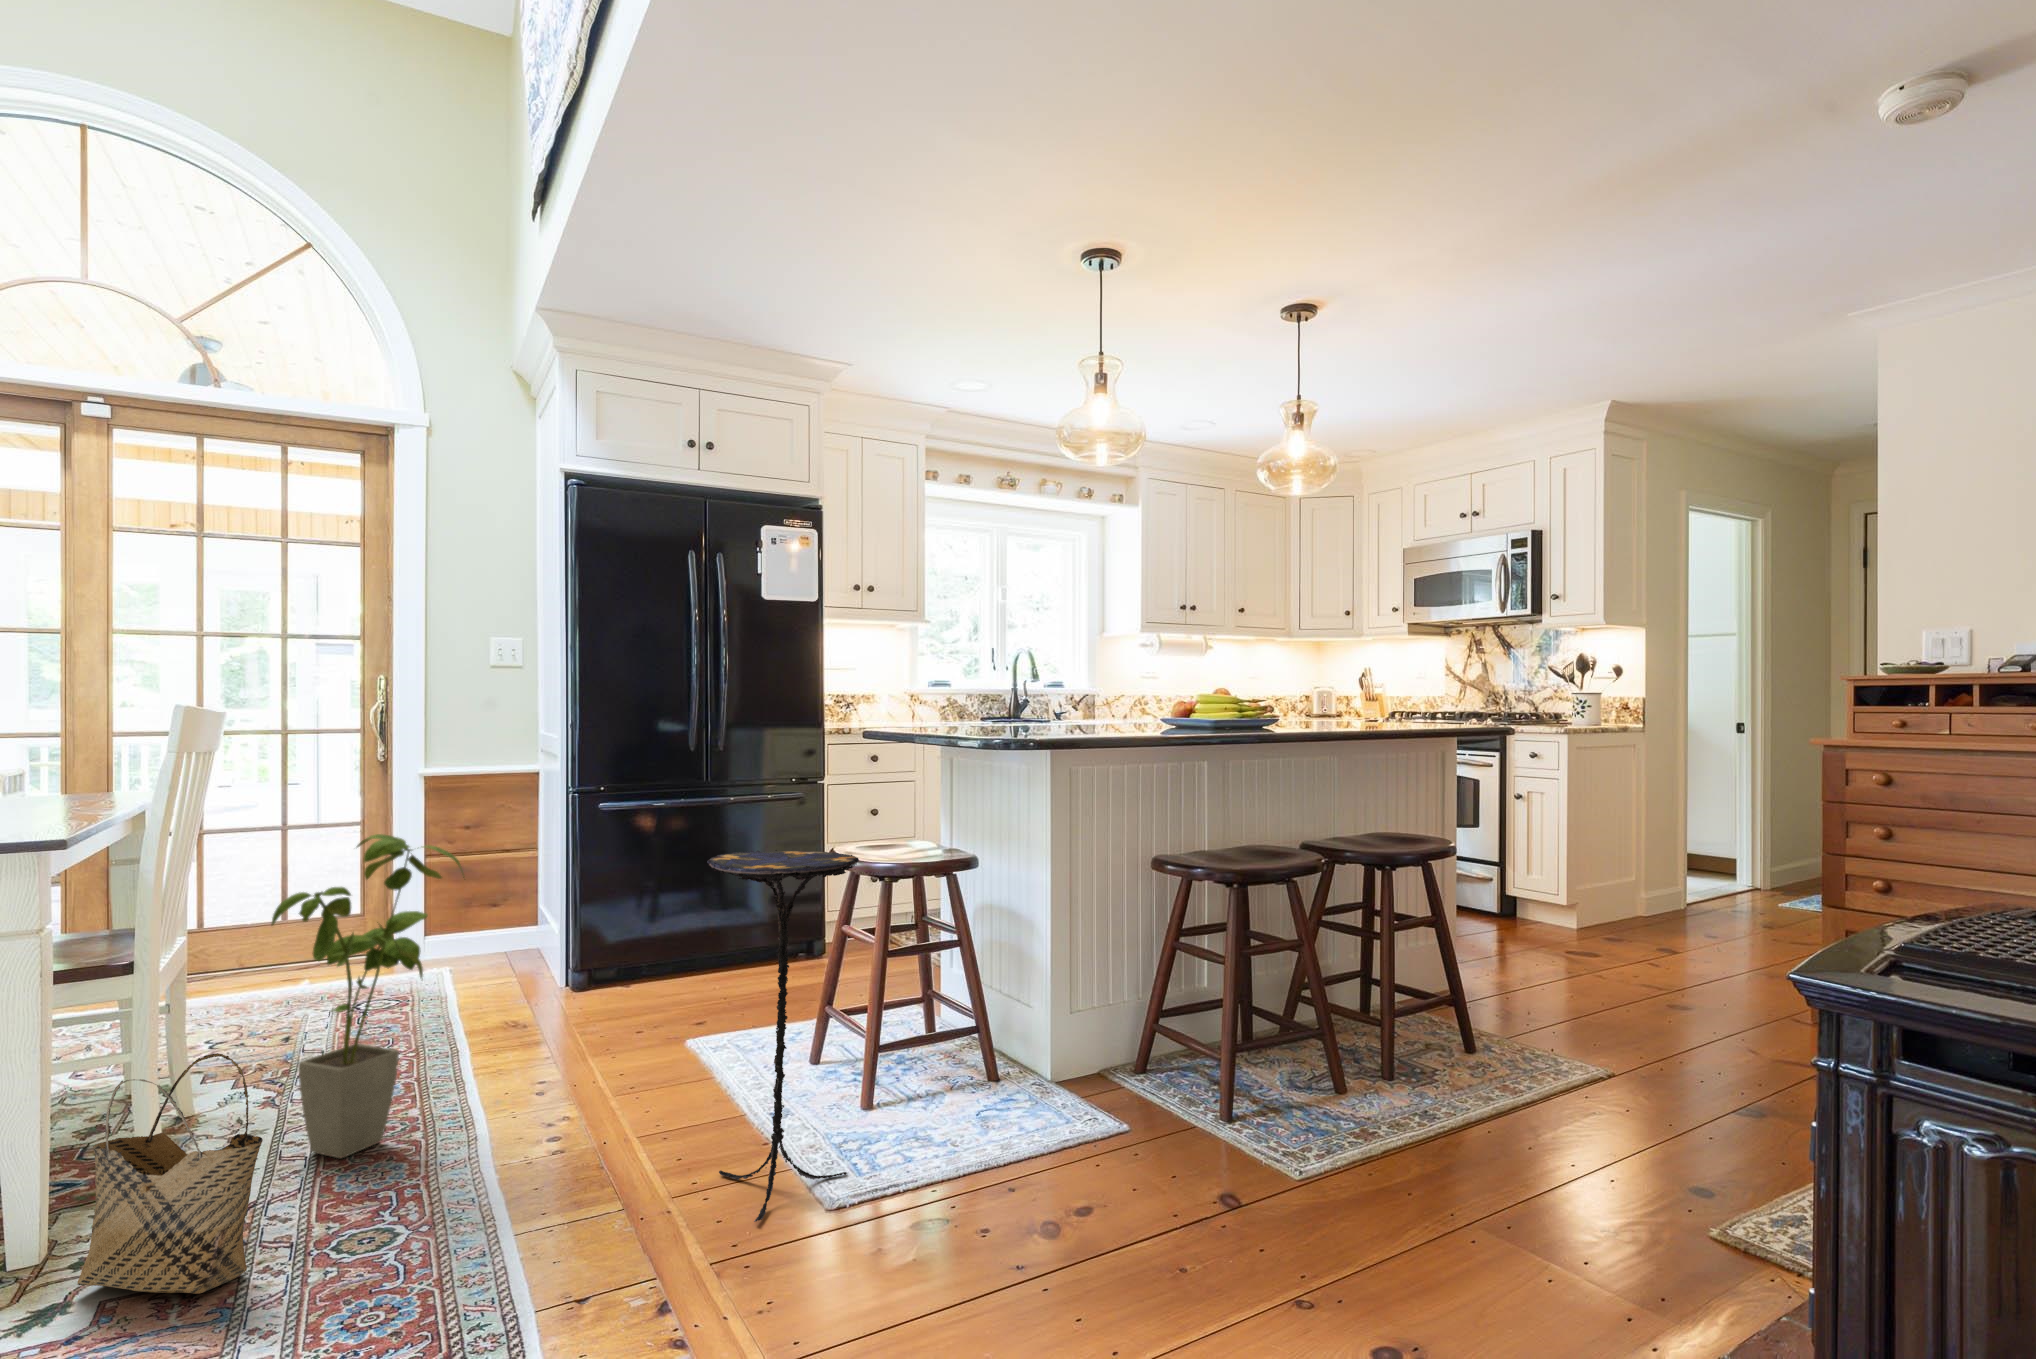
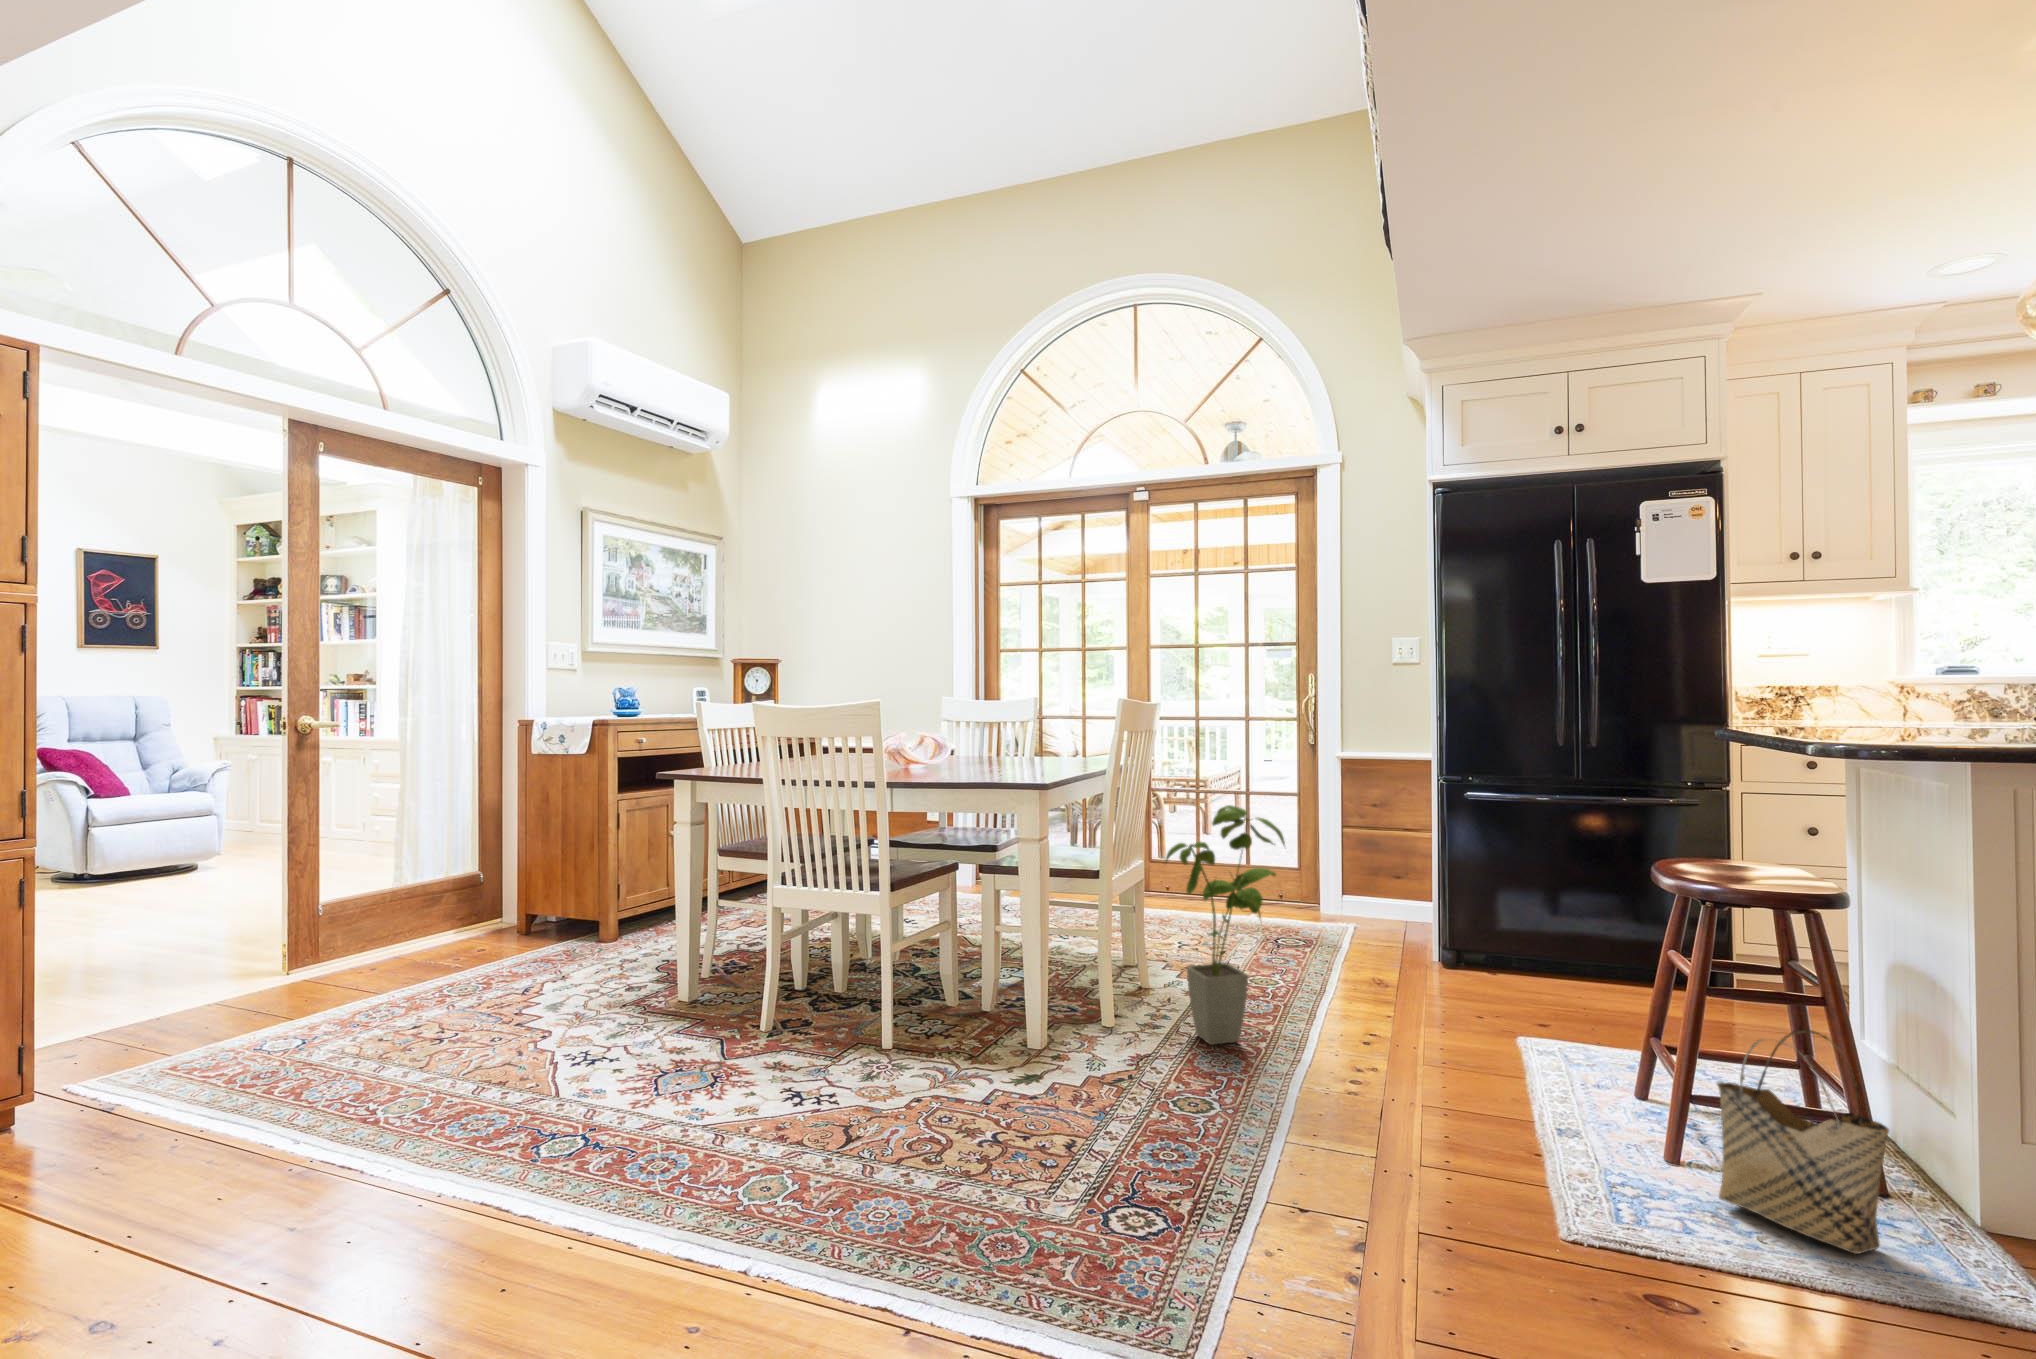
side table: present [707,850,859,1222] -> none [1435,852,1603,1216]
woven basket: present [77,1053,263,1294] -> present [1717,1030,1889,1254]

